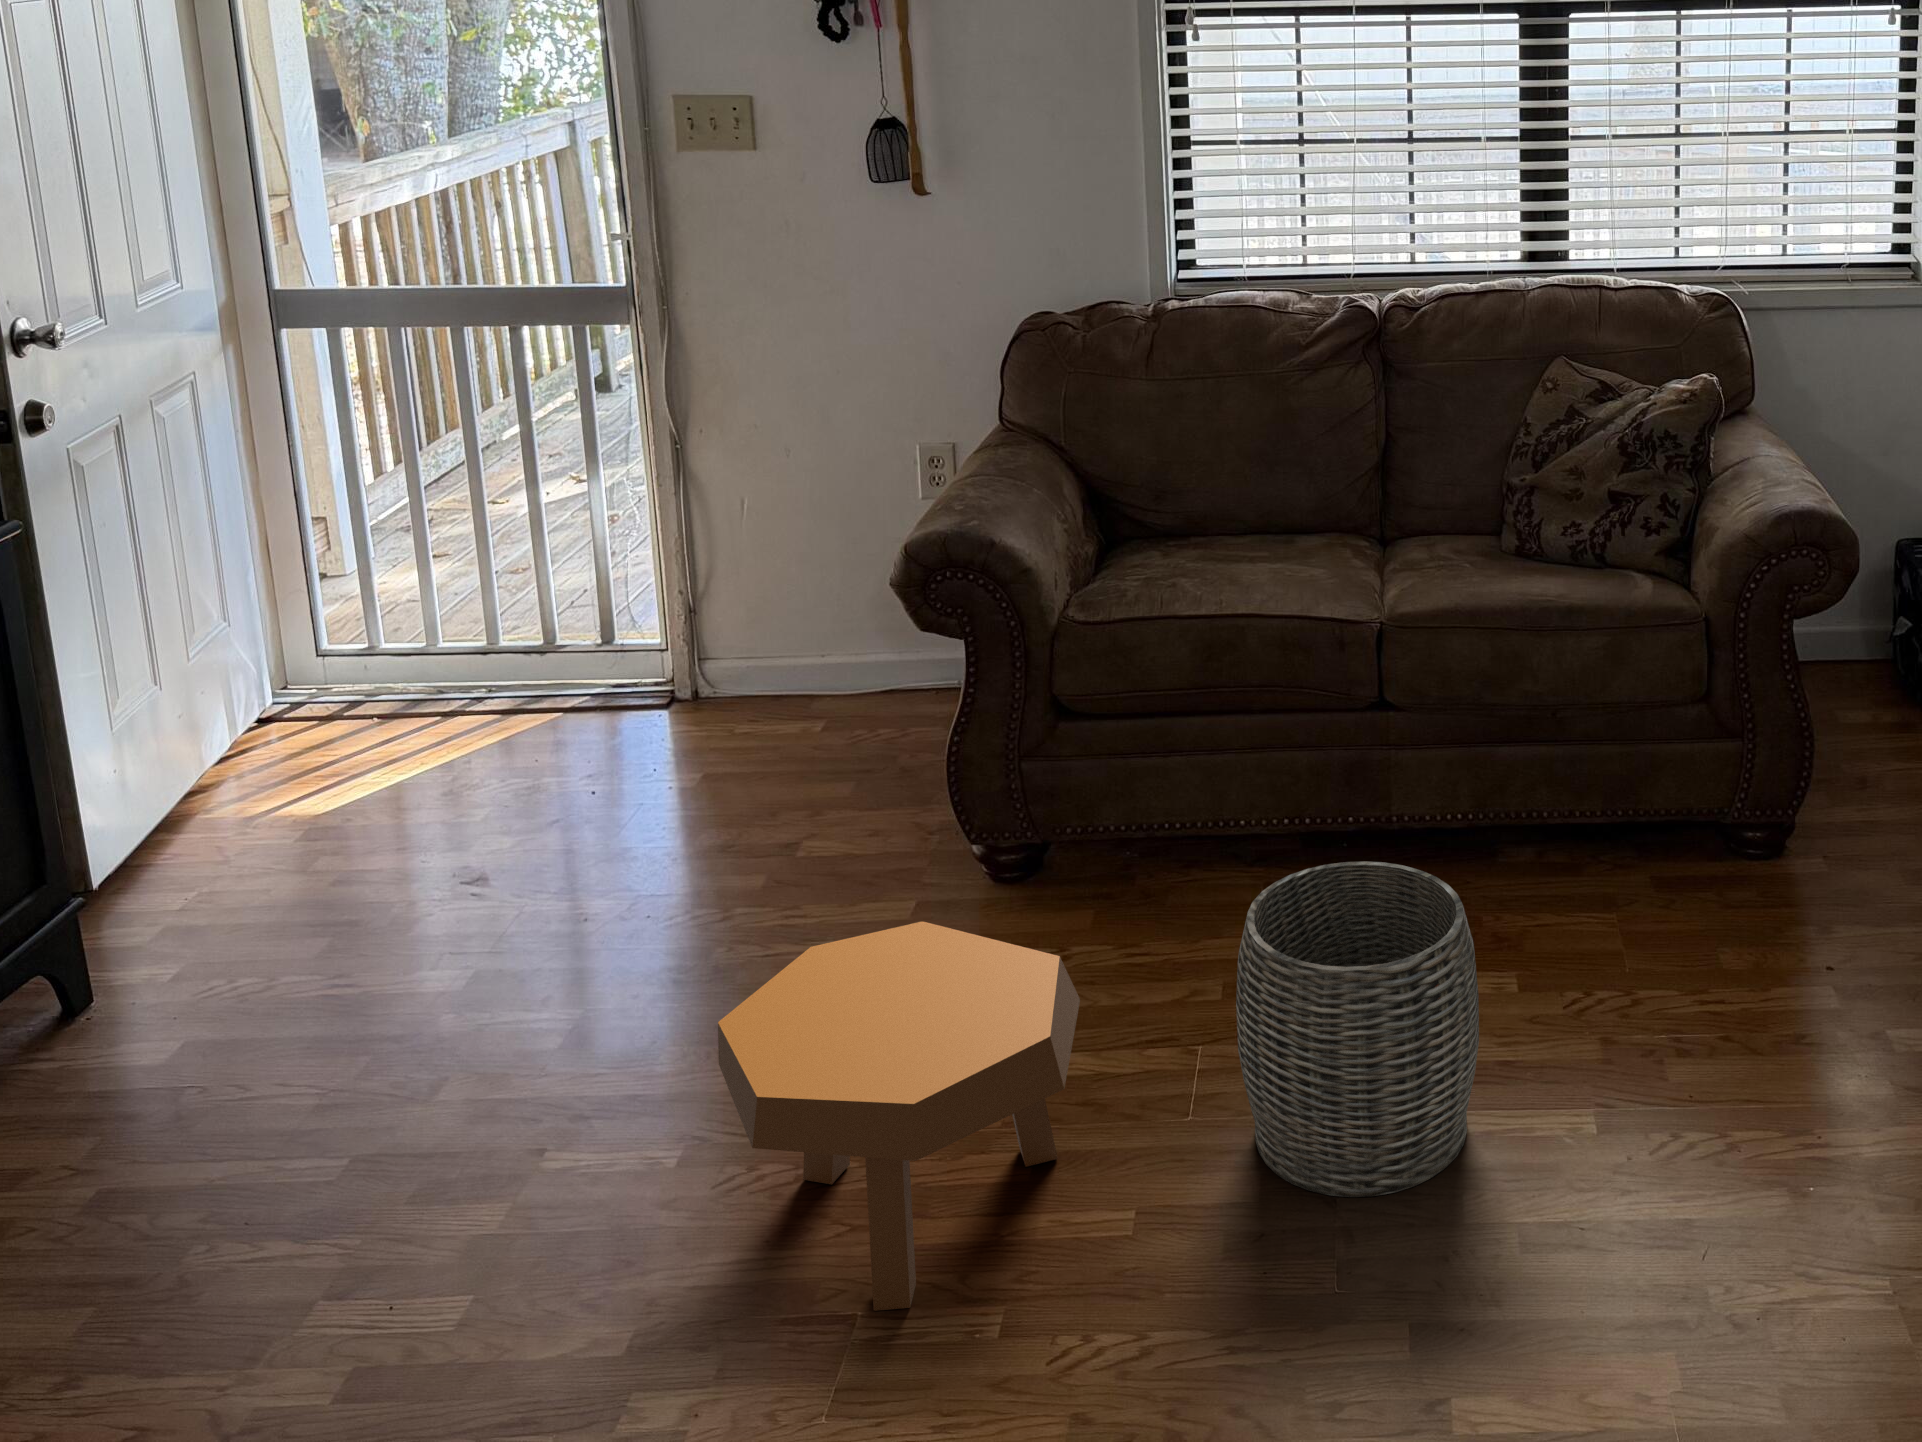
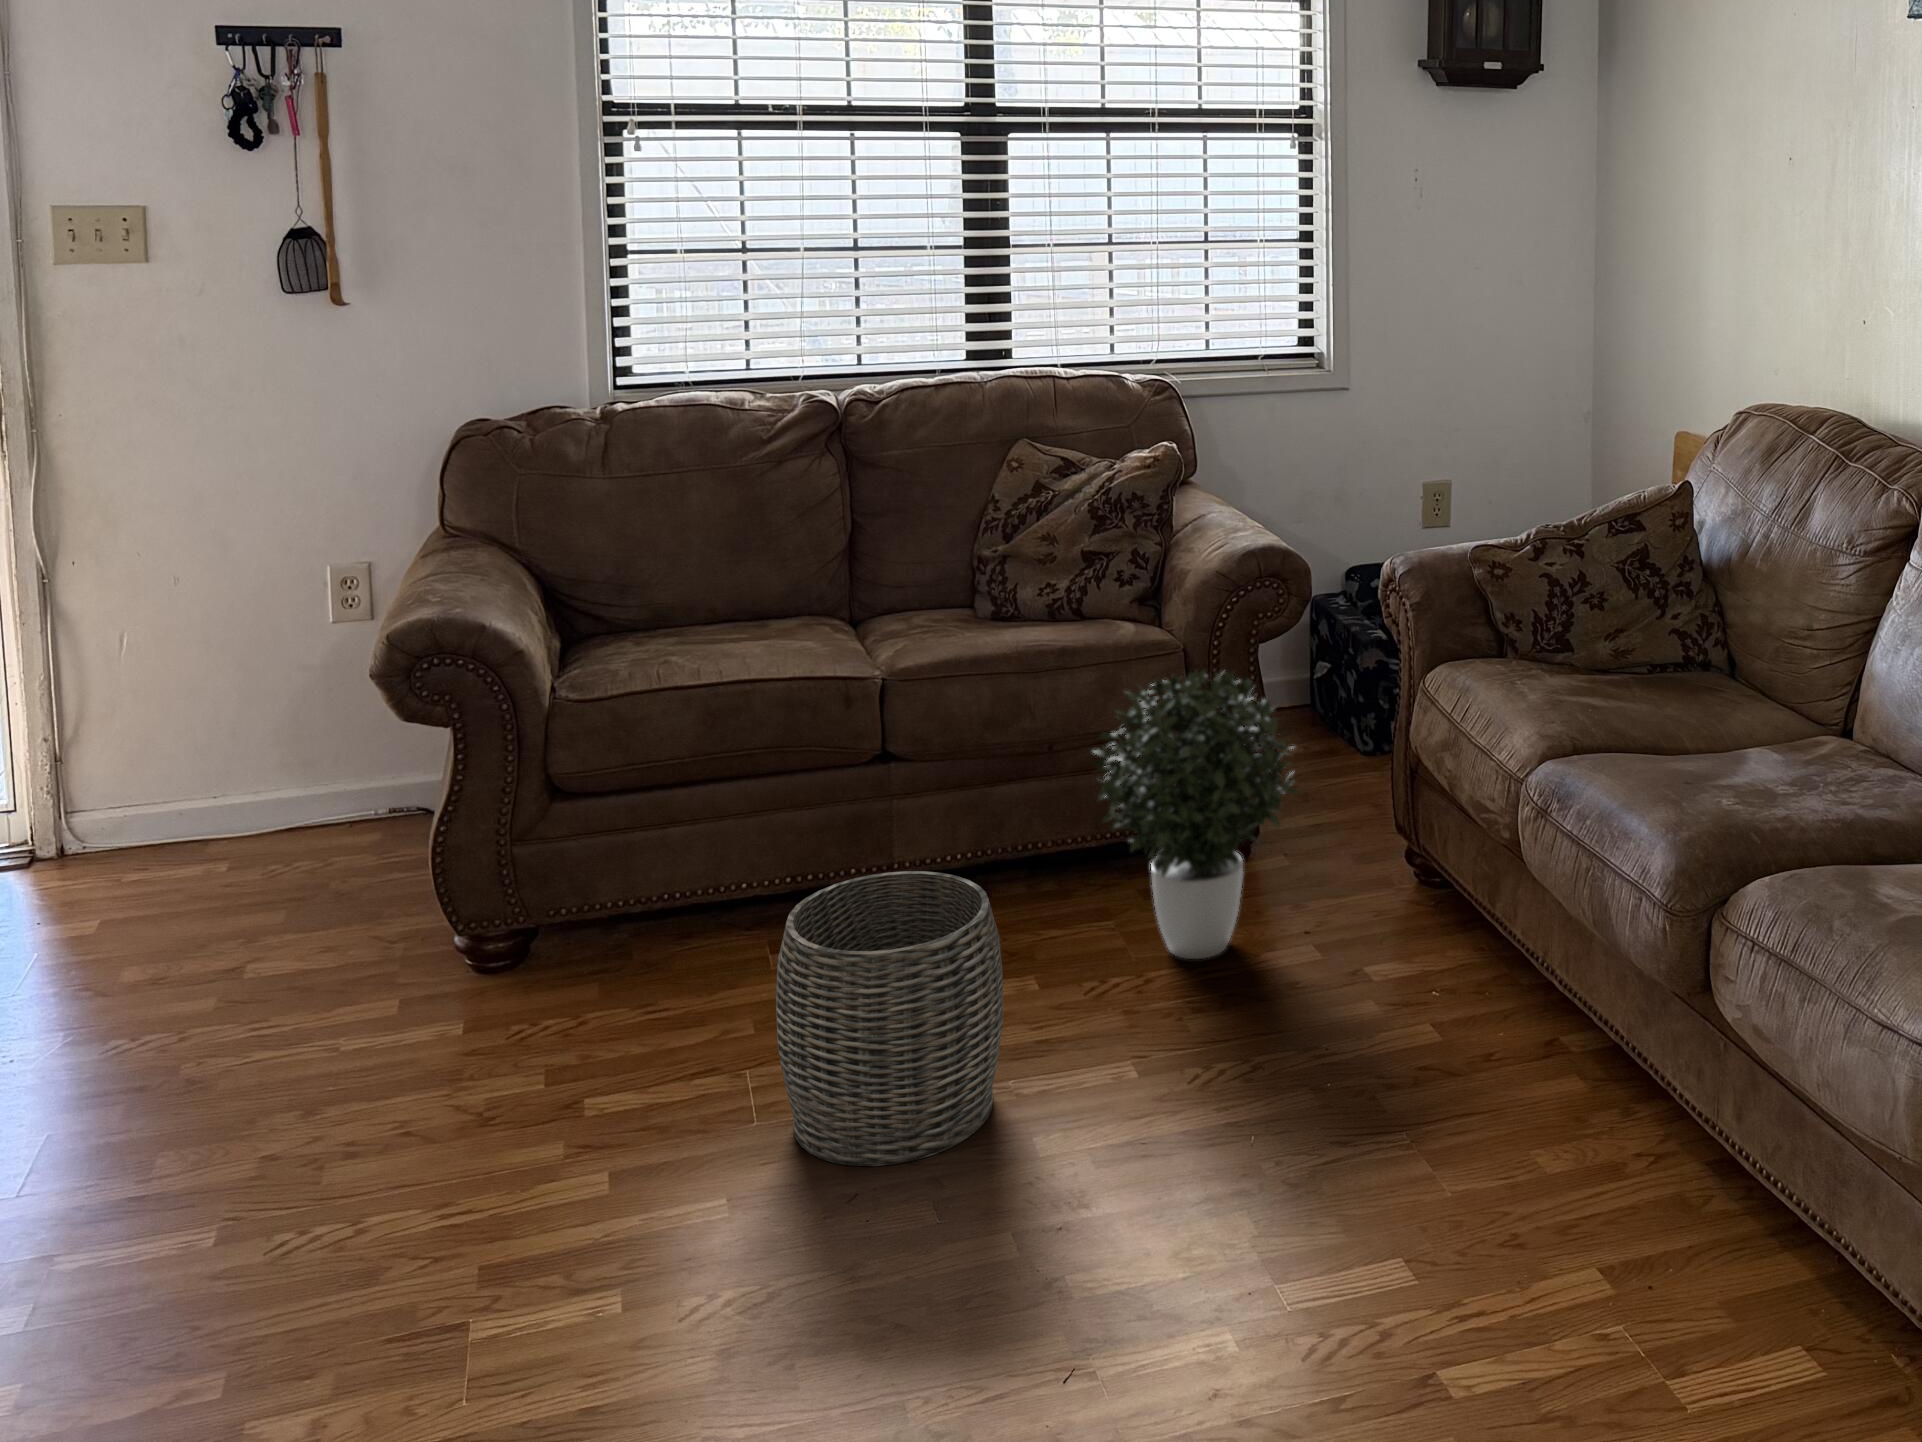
potted plant: none [1609,651,1849,983] -> present [1094,670,1298,959]
footstool: present [718,921,1080,1311] -> none [244,980,625,1331]

